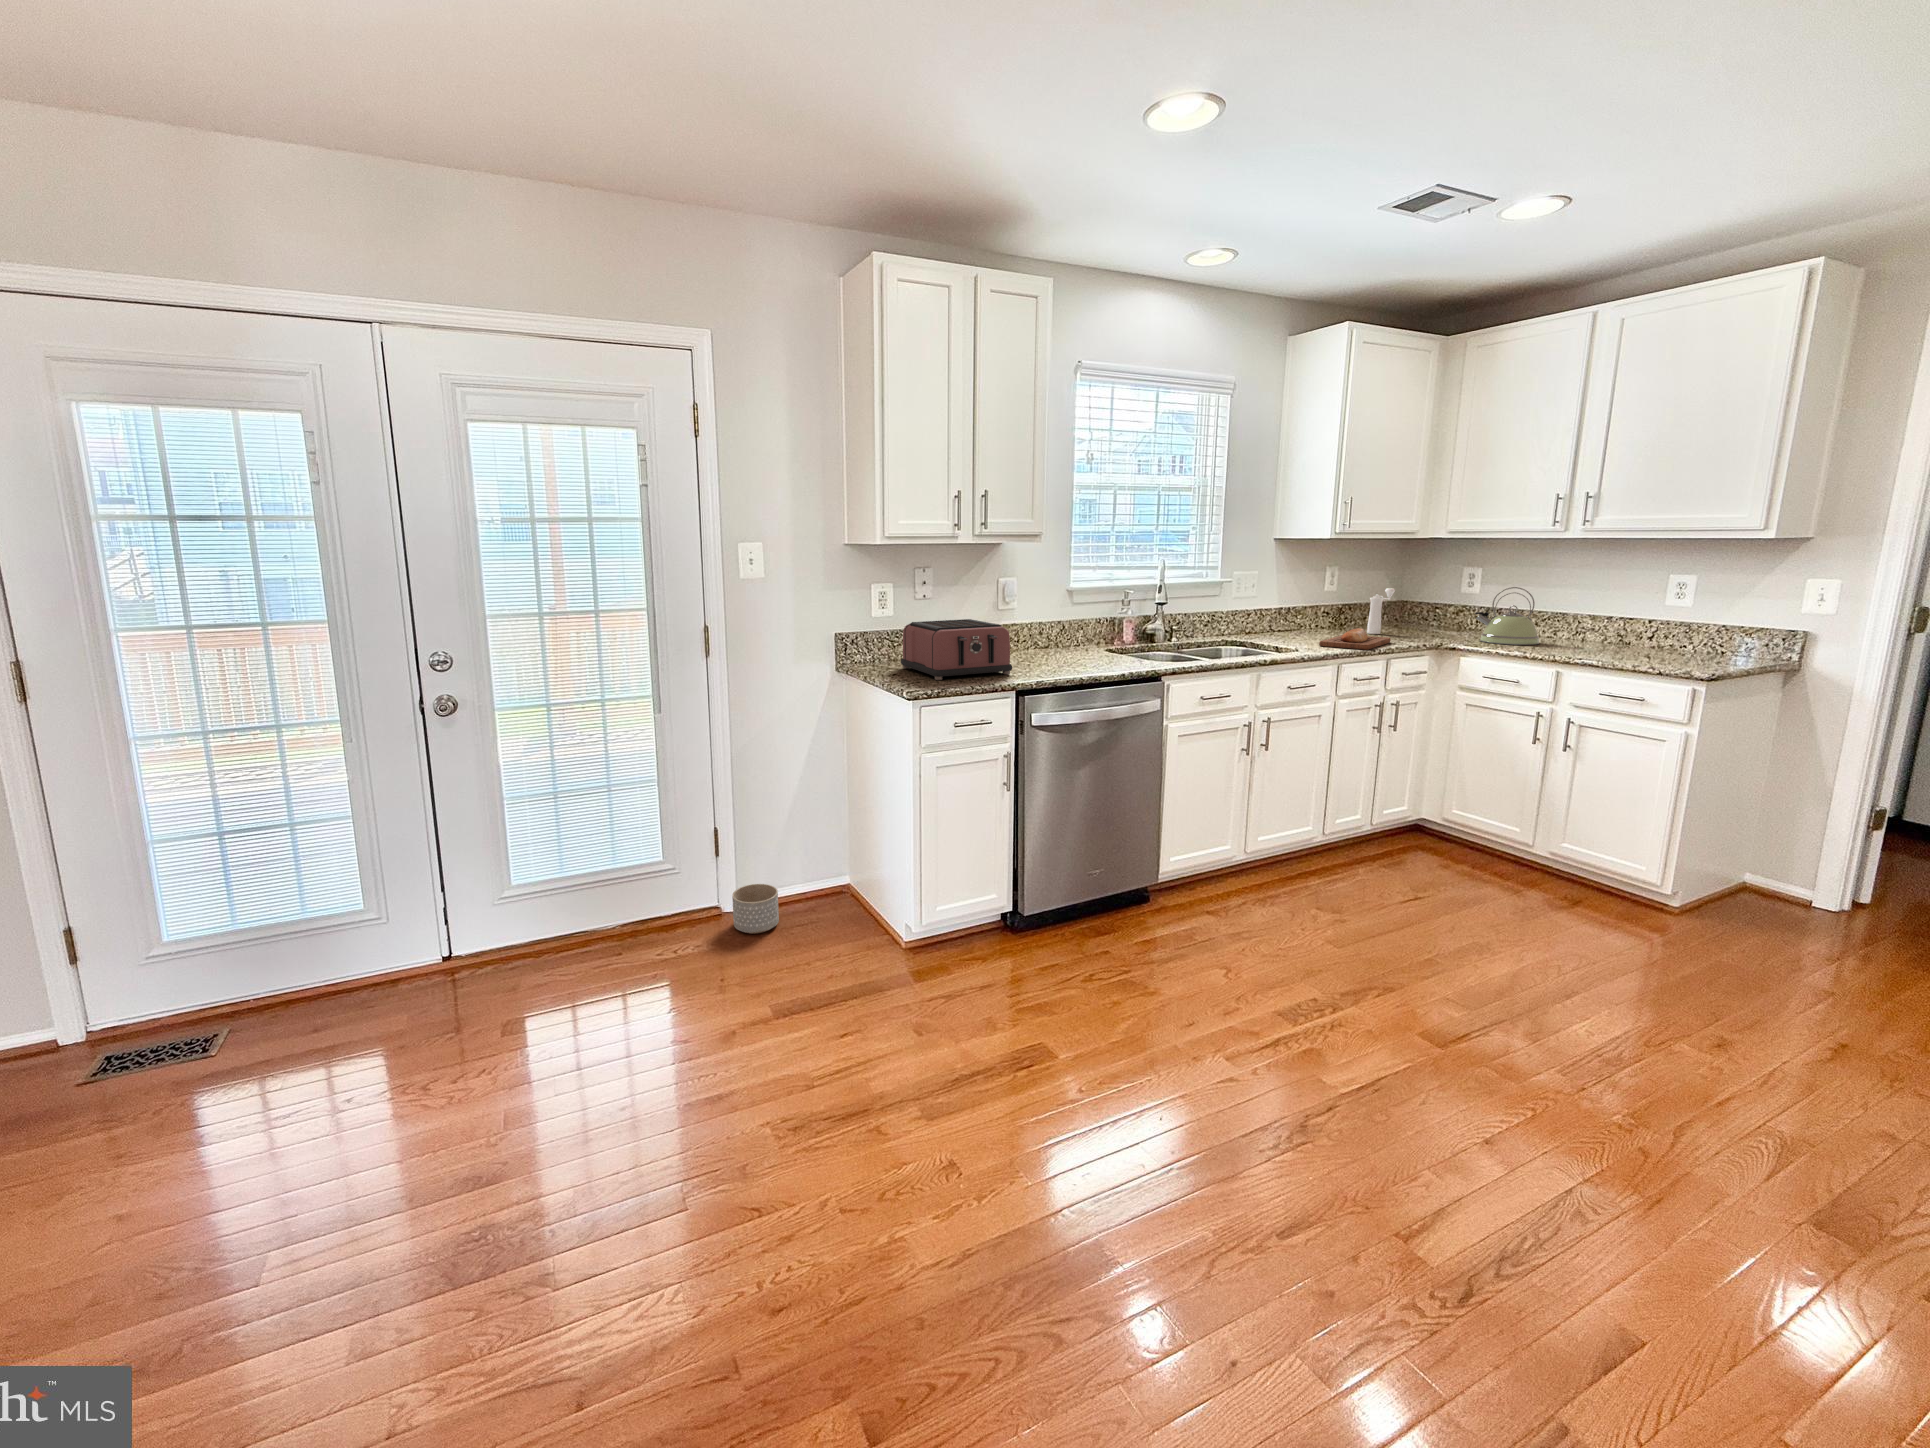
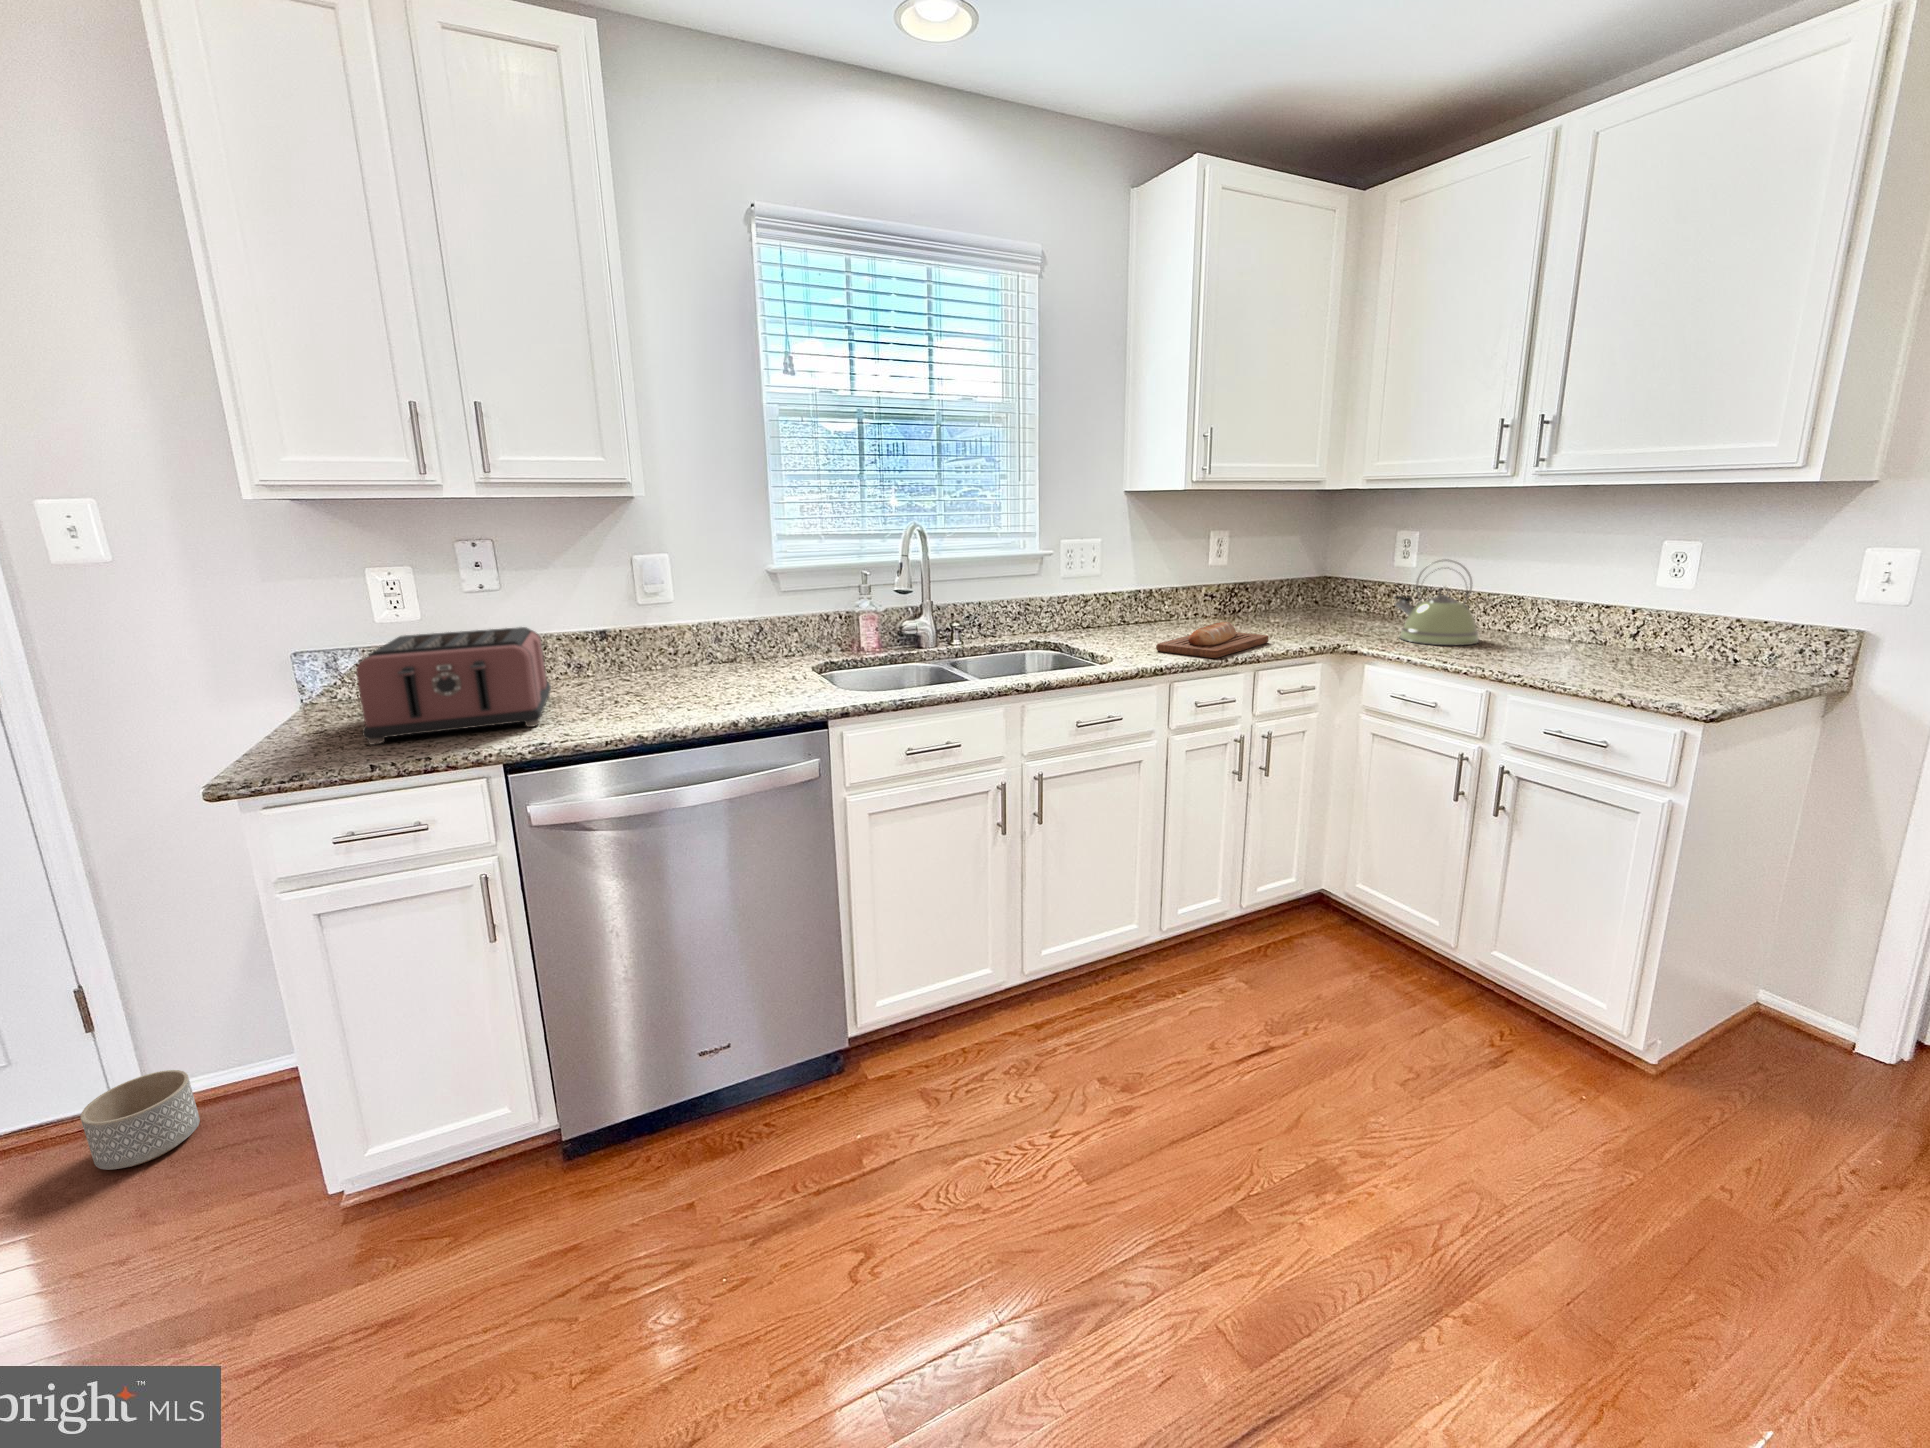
pepper mill: present [1367,588,1395,634] -> none [1259,561,1298,626]

